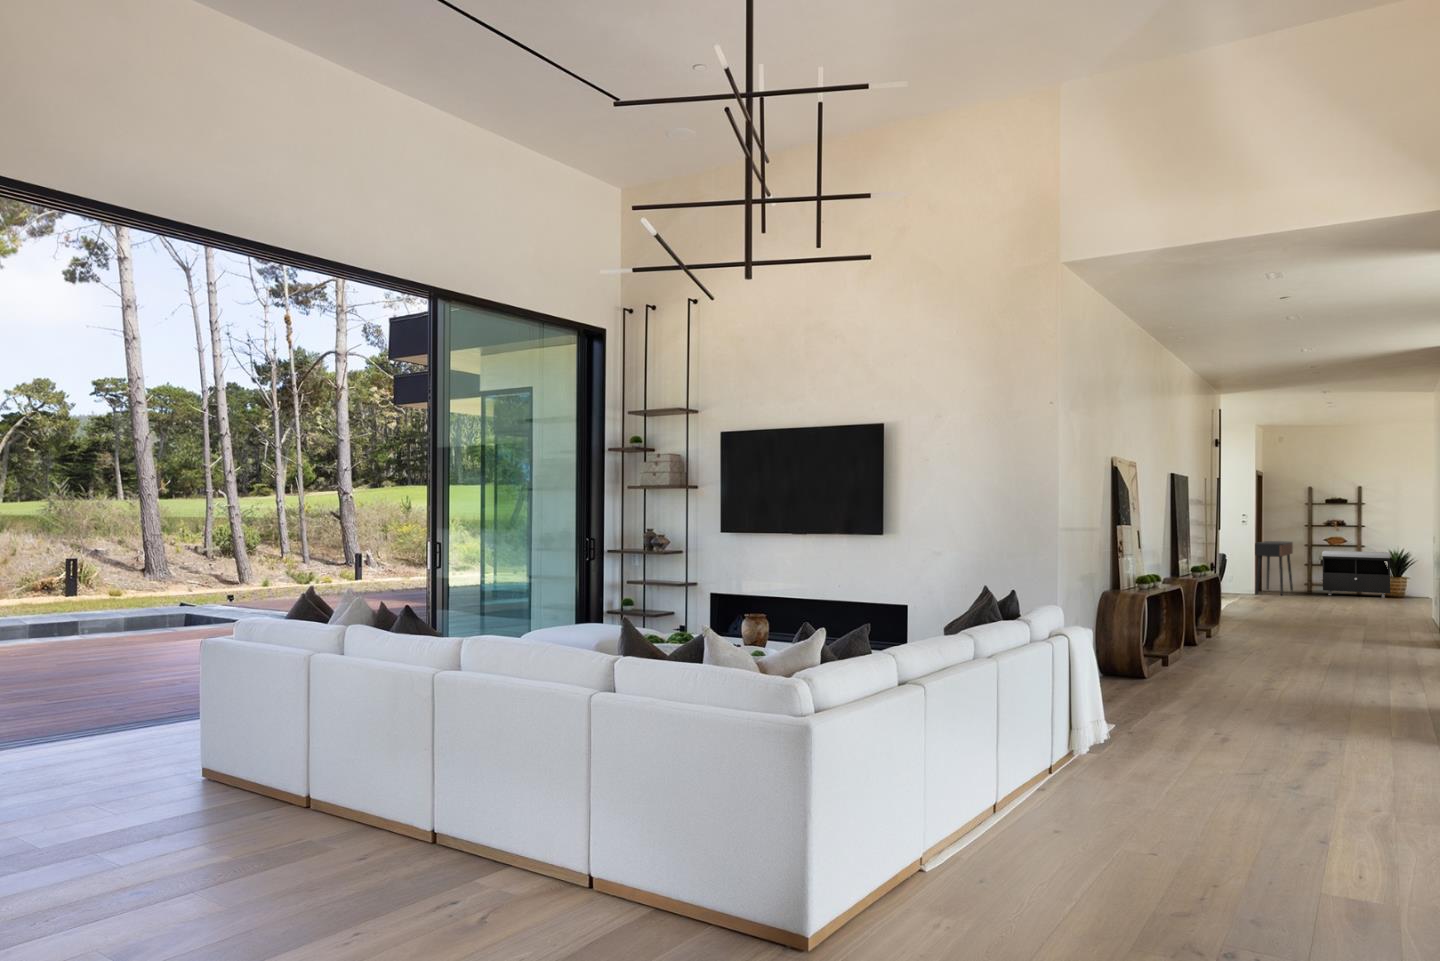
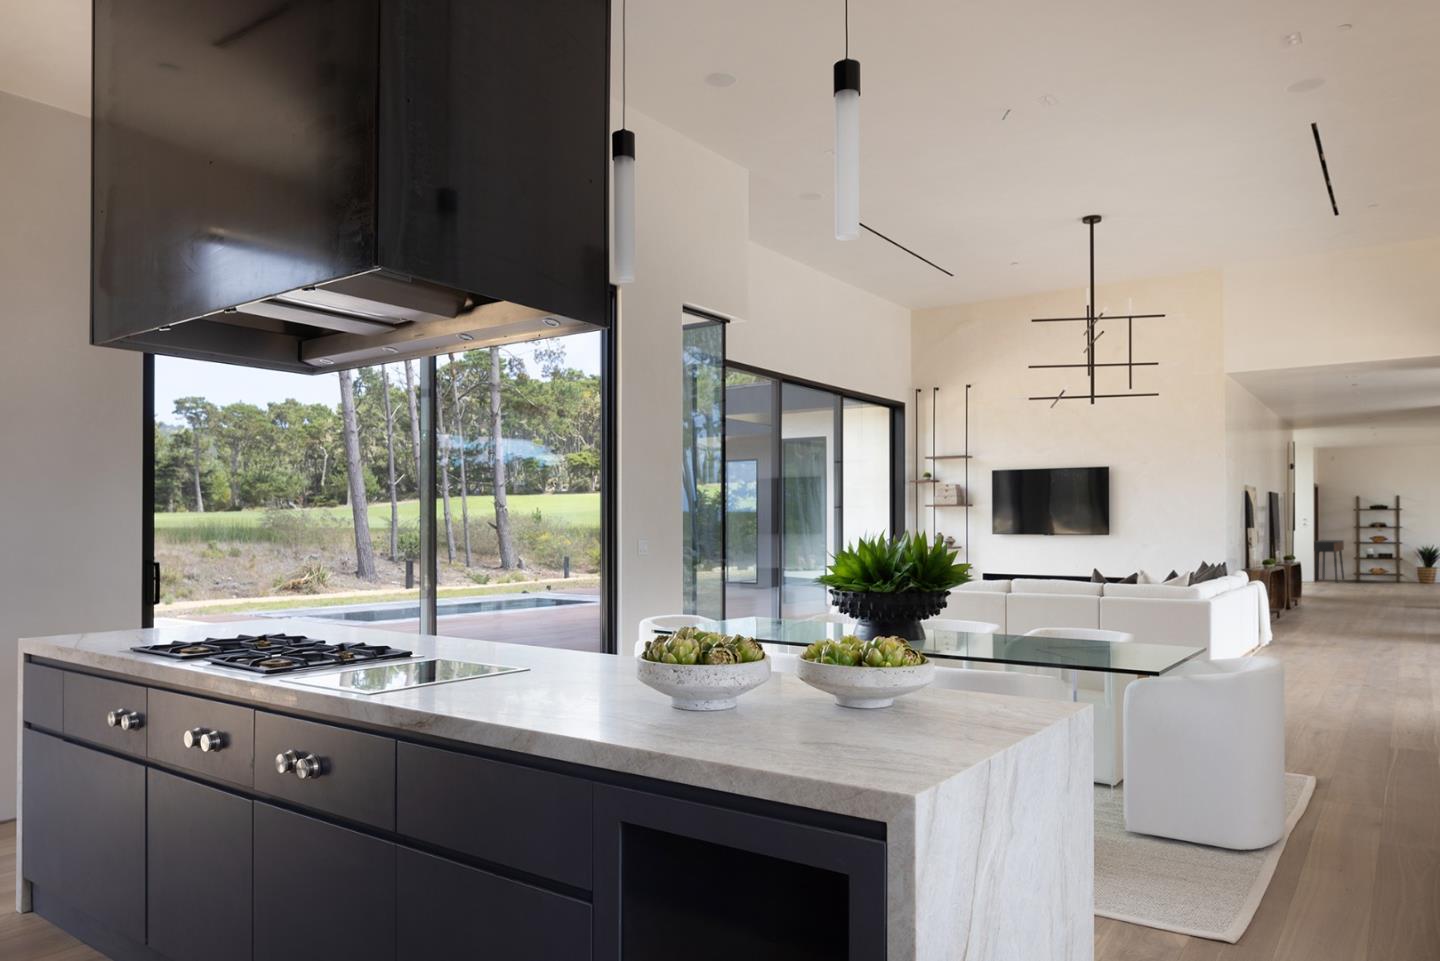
storage bench: present [1322,551,1390,598] -> none [1368,547,1423,584]

